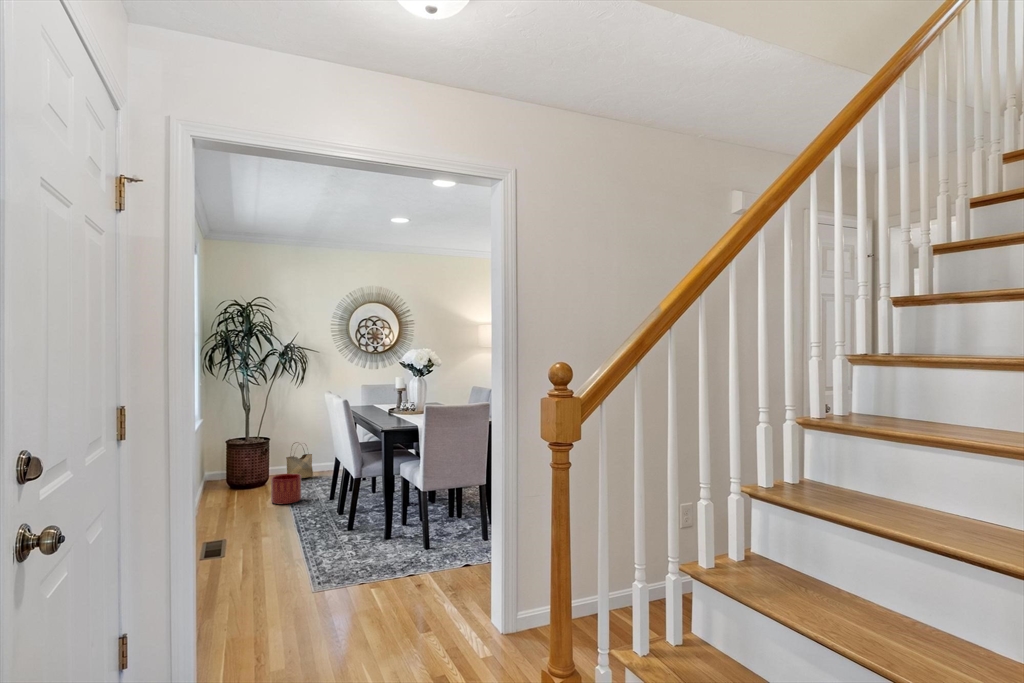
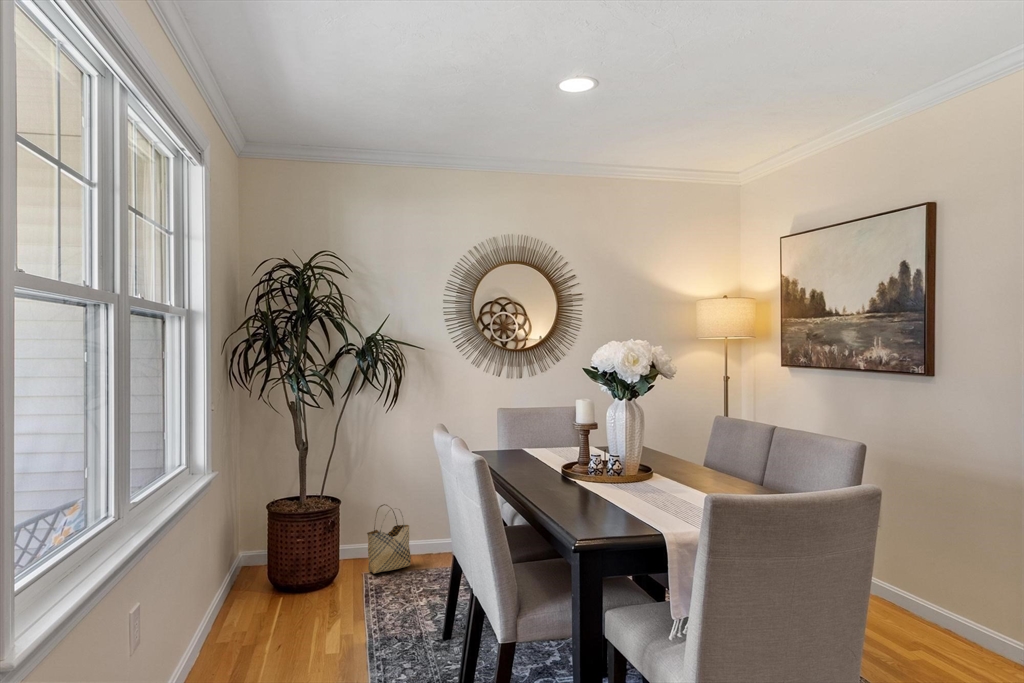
planter: present [271,474,301,505] -> none [346,583,404,654]

